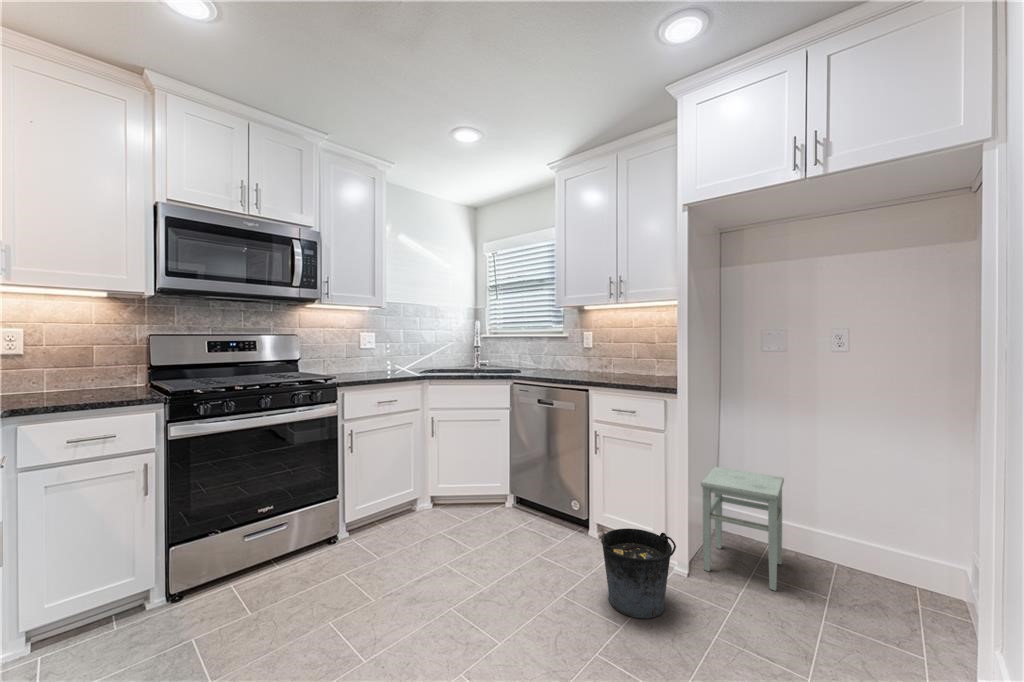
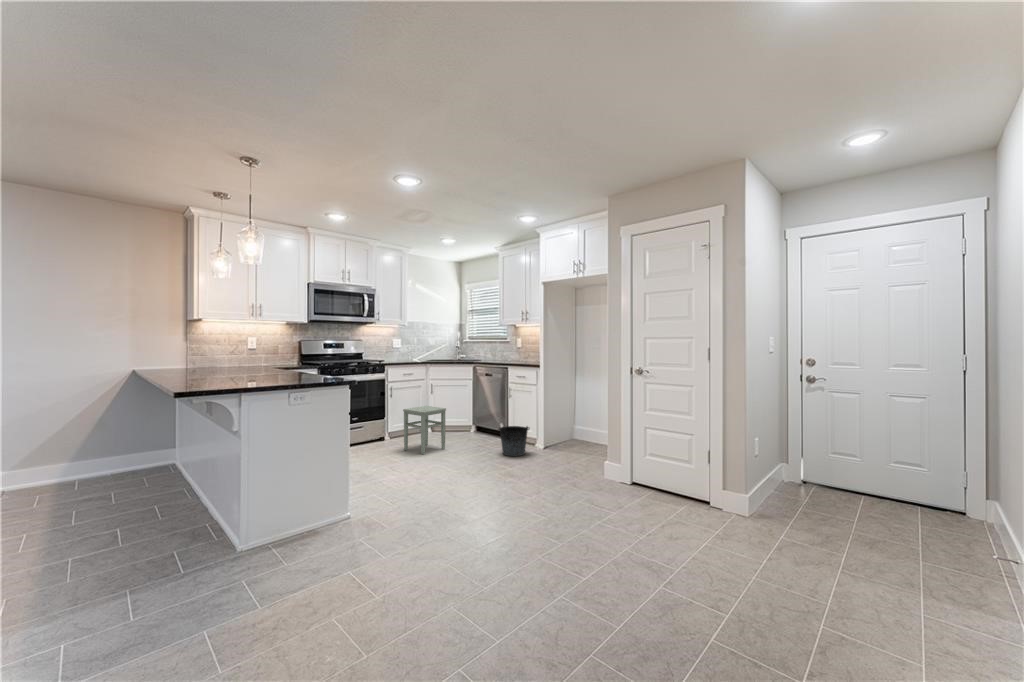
stool: present [701,467,784,591] -> present [403,406,446,454]

